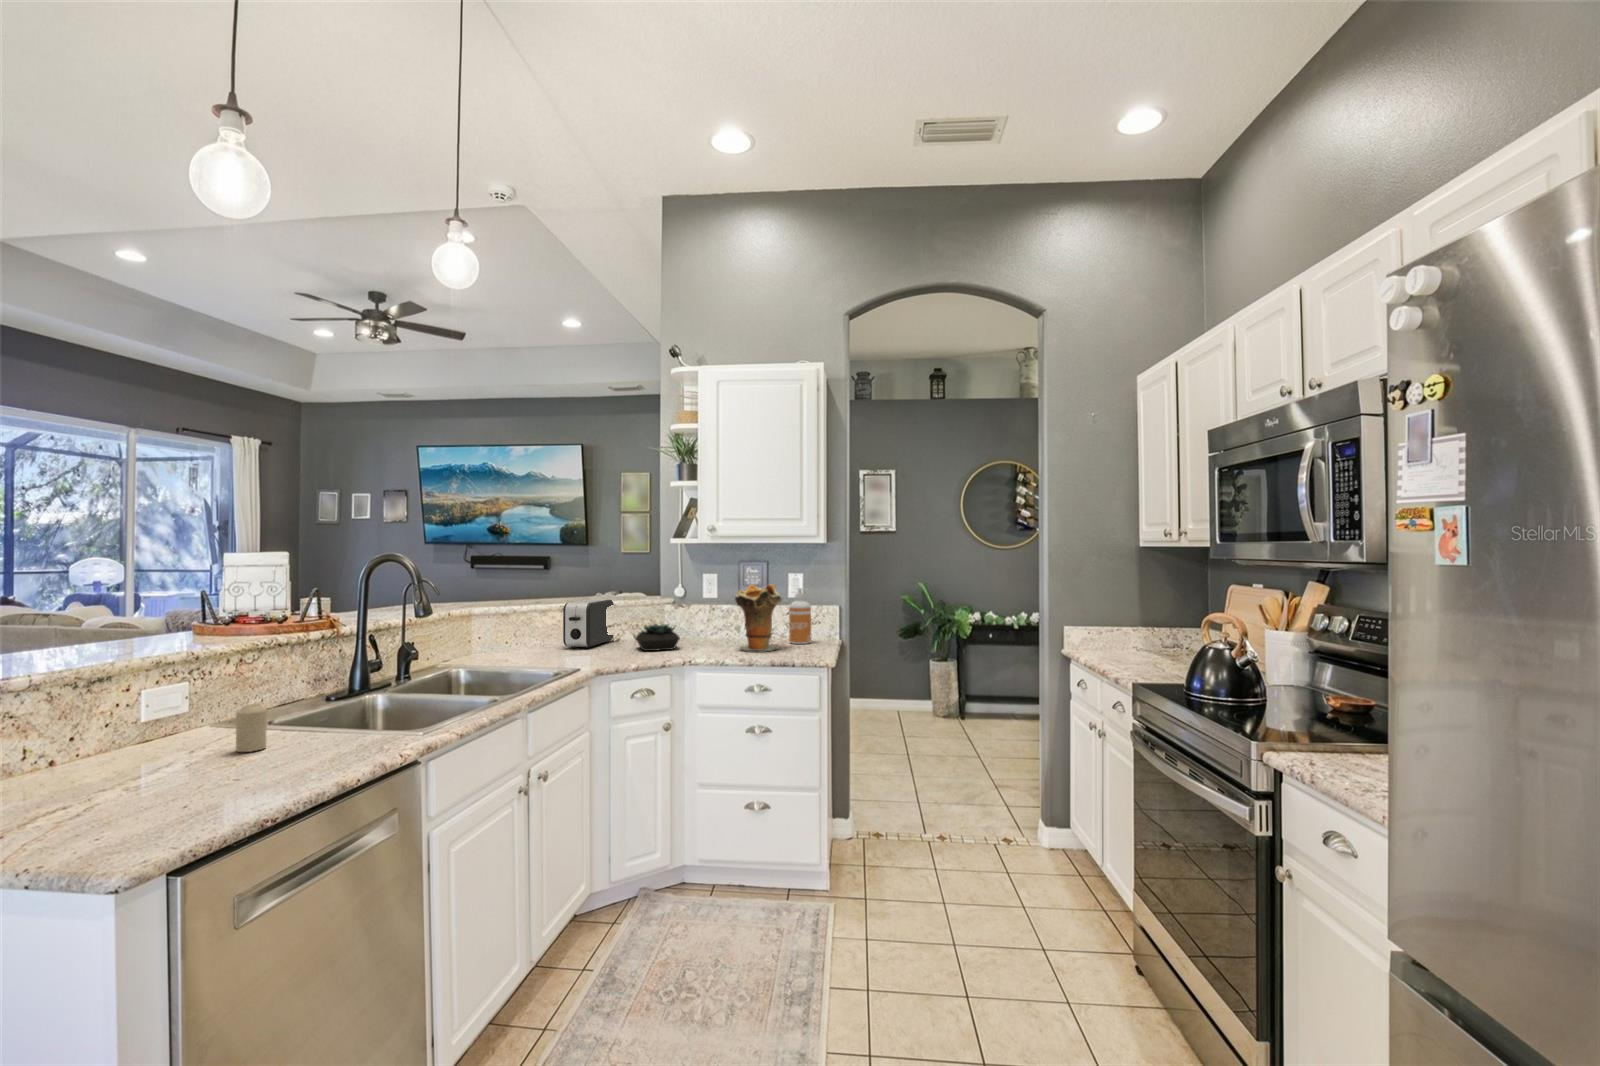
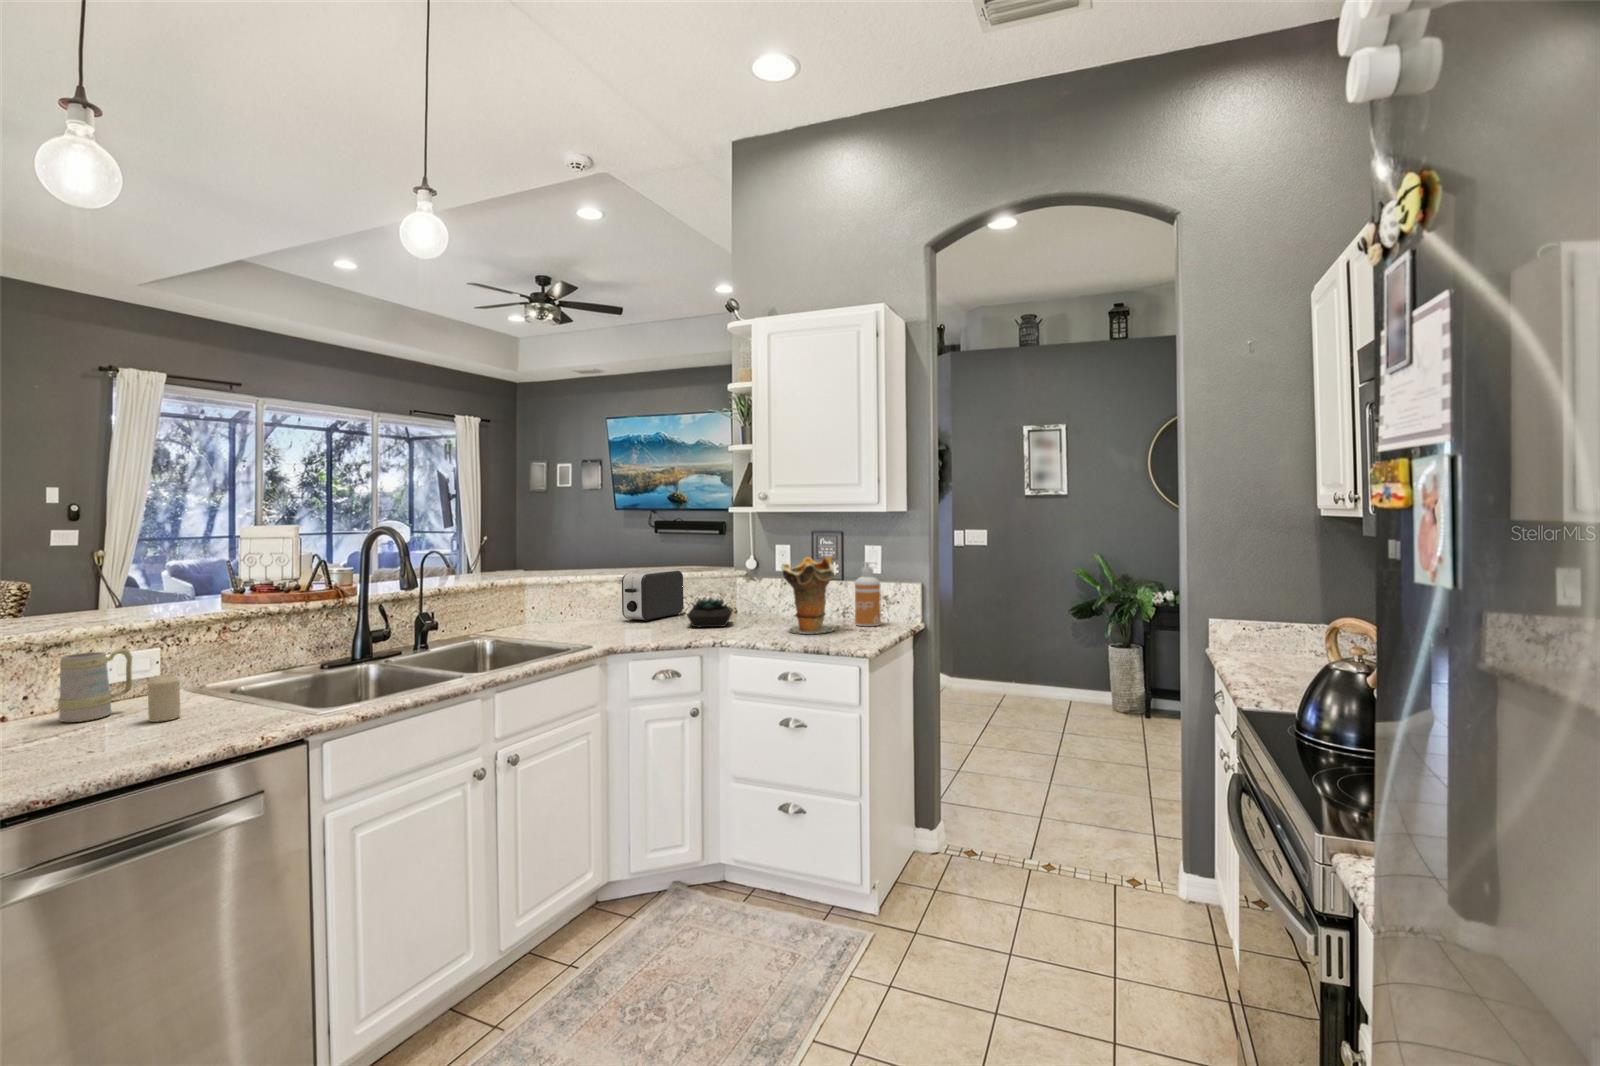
mug: none [121,681,193,760] -> present [58,648,132,722]

